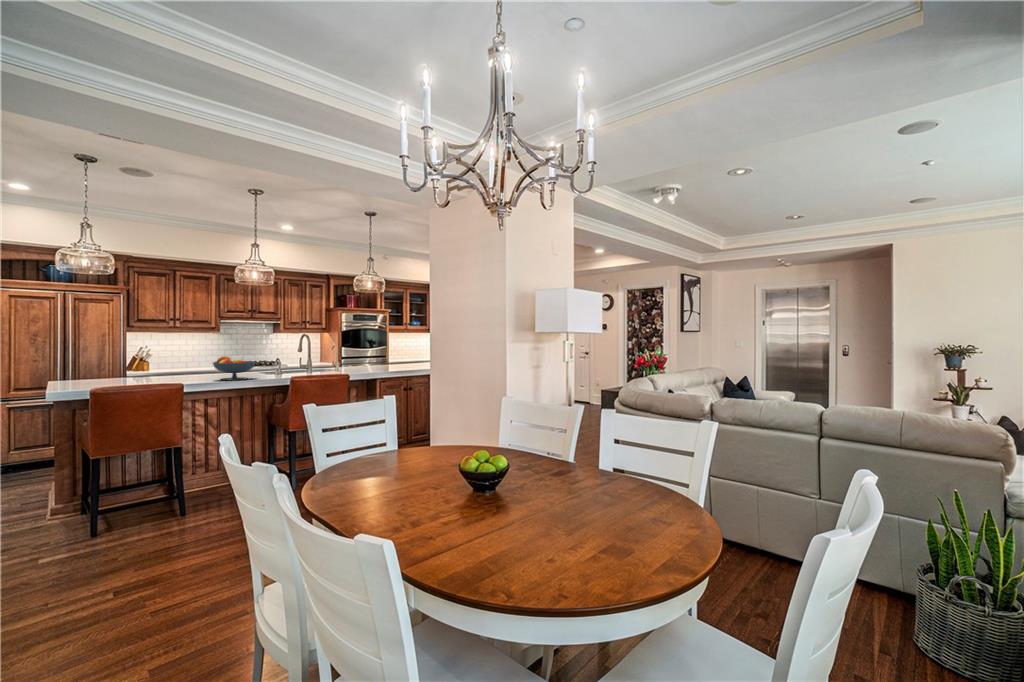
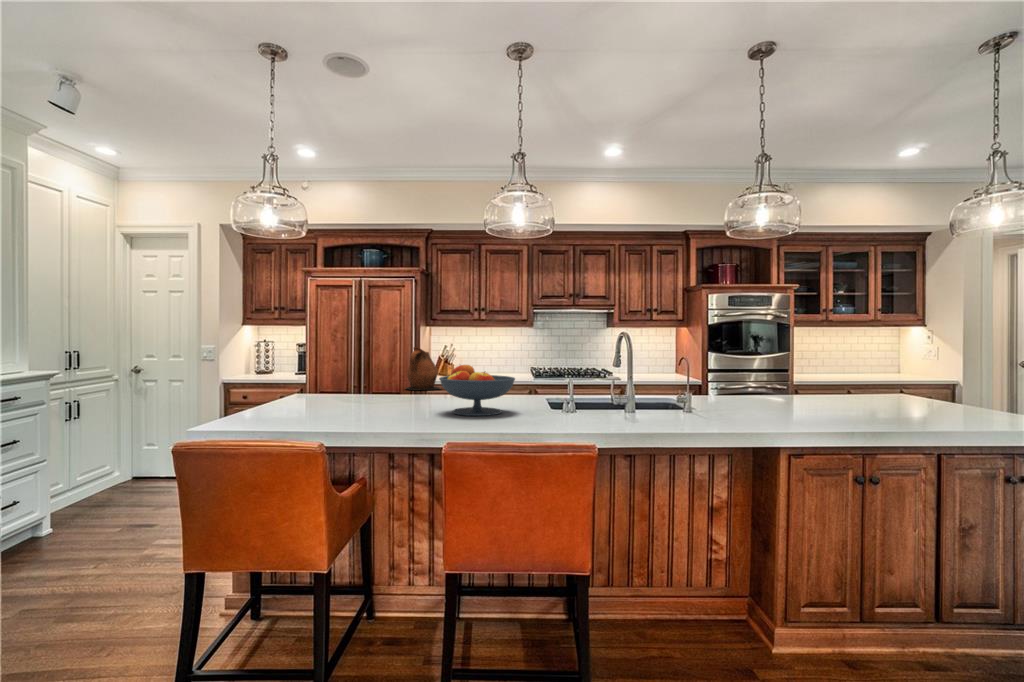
ceramic pitcher: none [137,348,171,377] -> present [406,347,441,390]

